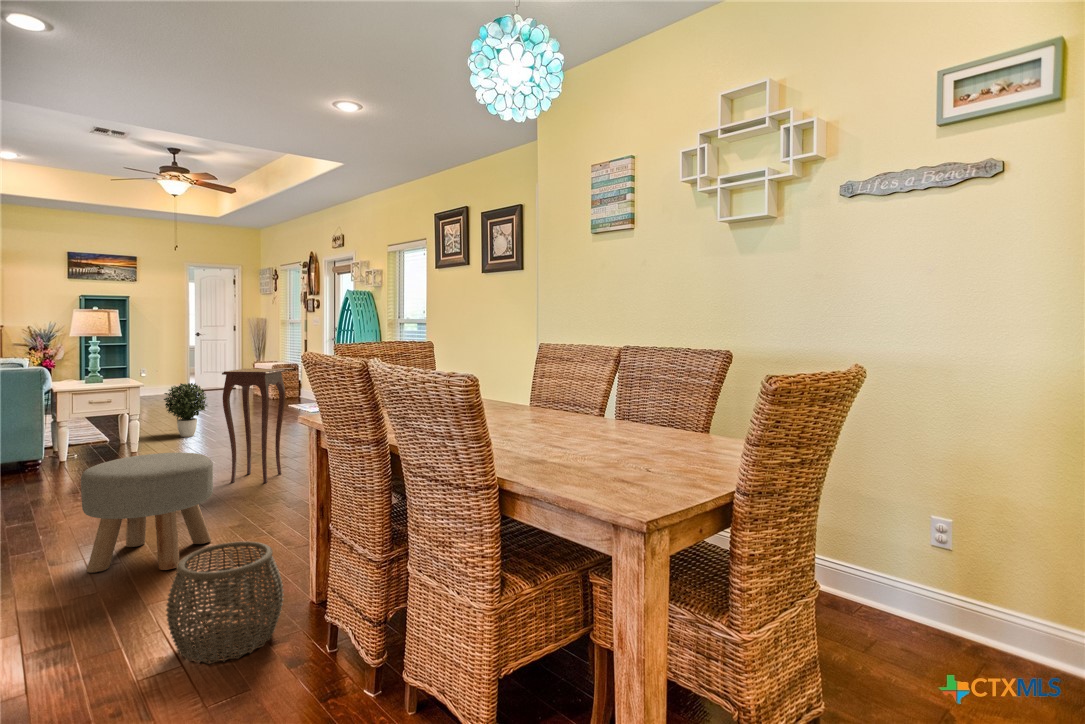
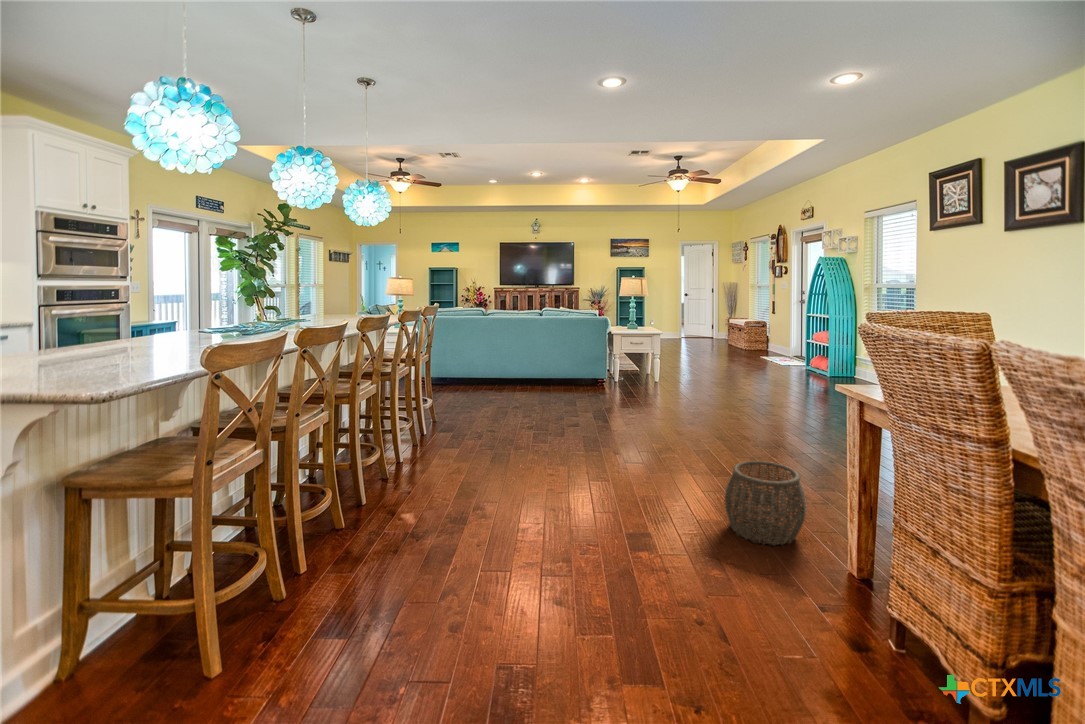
side table: present [222,369,285,483] -> none [728,327,776,419]
potted plant: present [164,383,207,437] -> none [674,334,703,375]
ottoman: present [81,452,213,573] -> none [656,387,735,469]

